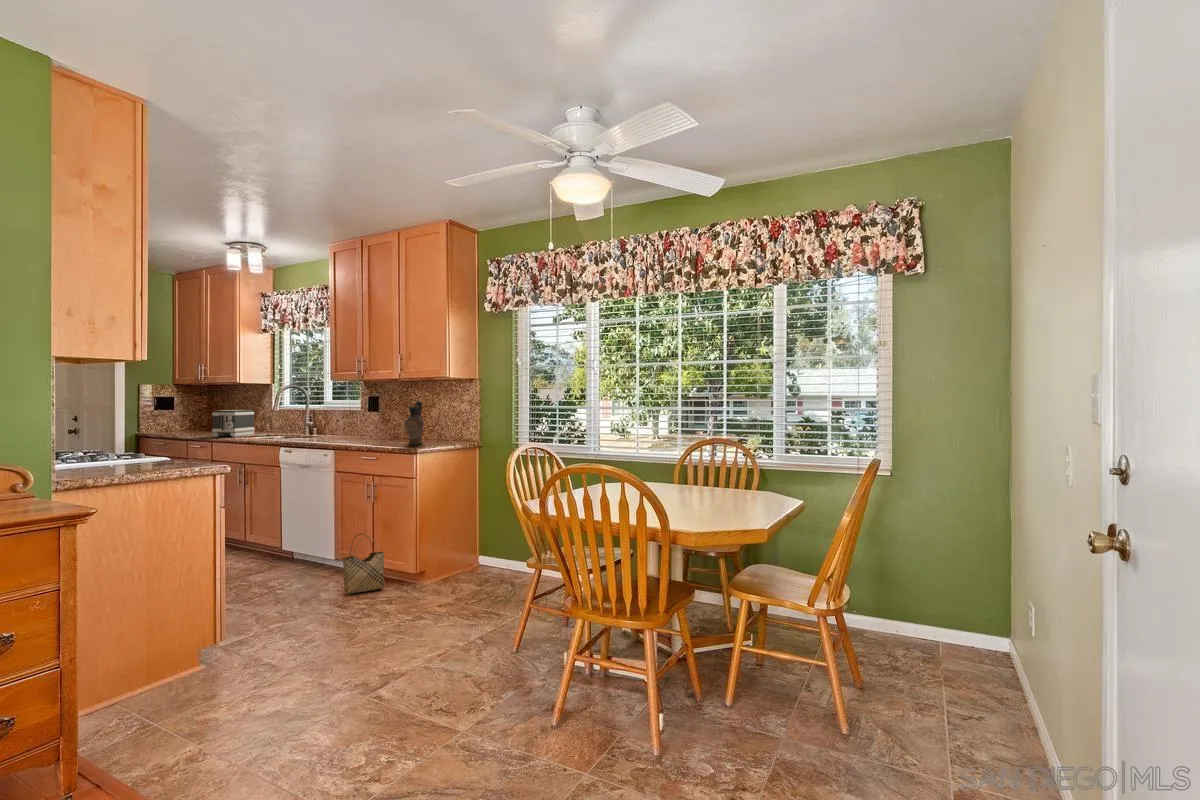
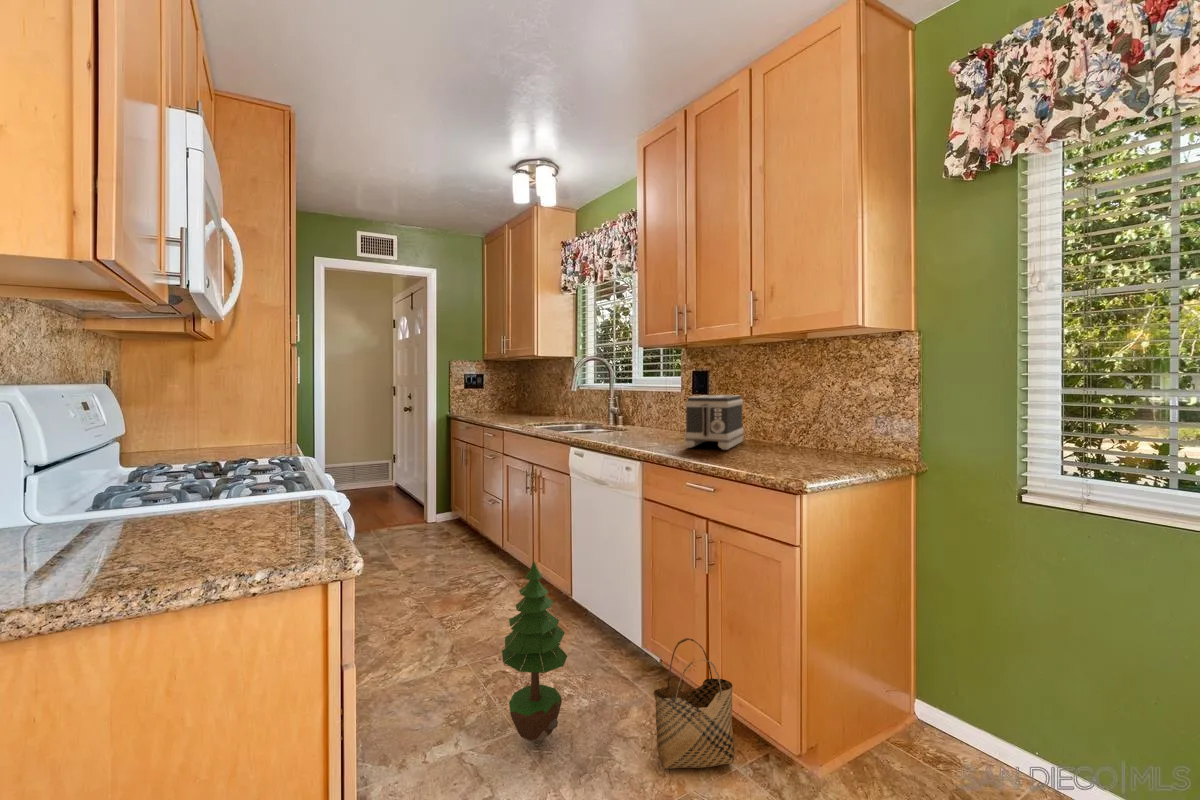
ceramic pitcher: present [405,401,424,445] -> none [766,377,803,463]
toaster: present [212,410,255,437] -> present [685,395,744,450]
potted tree: none [251,499,292,600] -> present [502,562,567,745]

